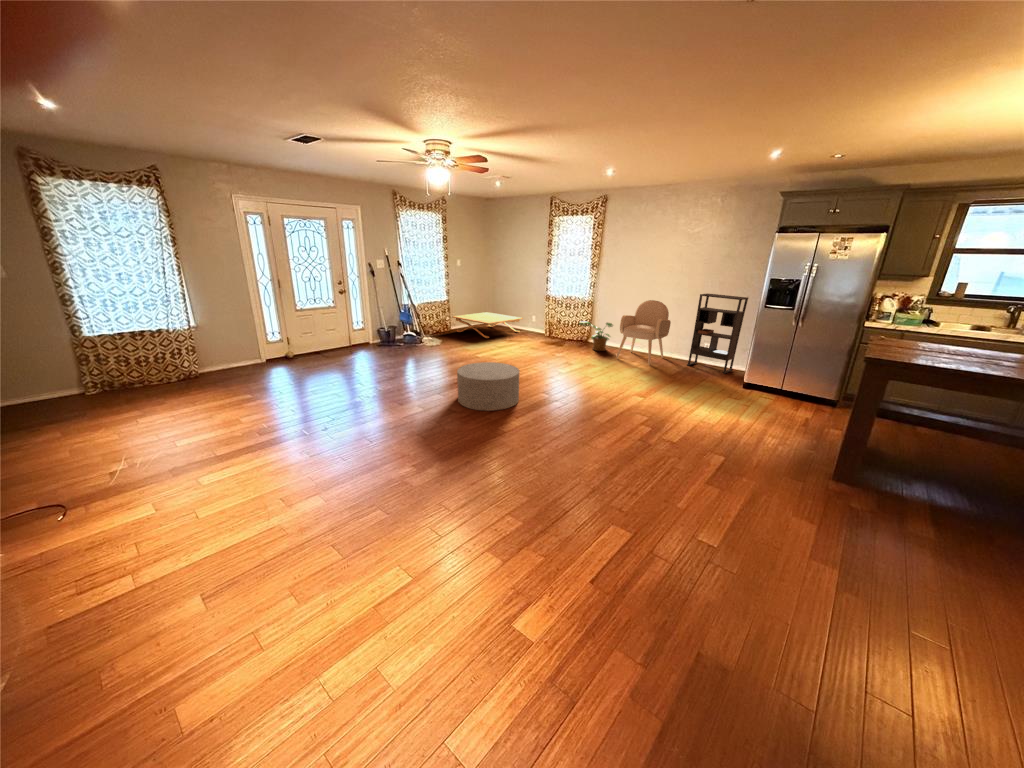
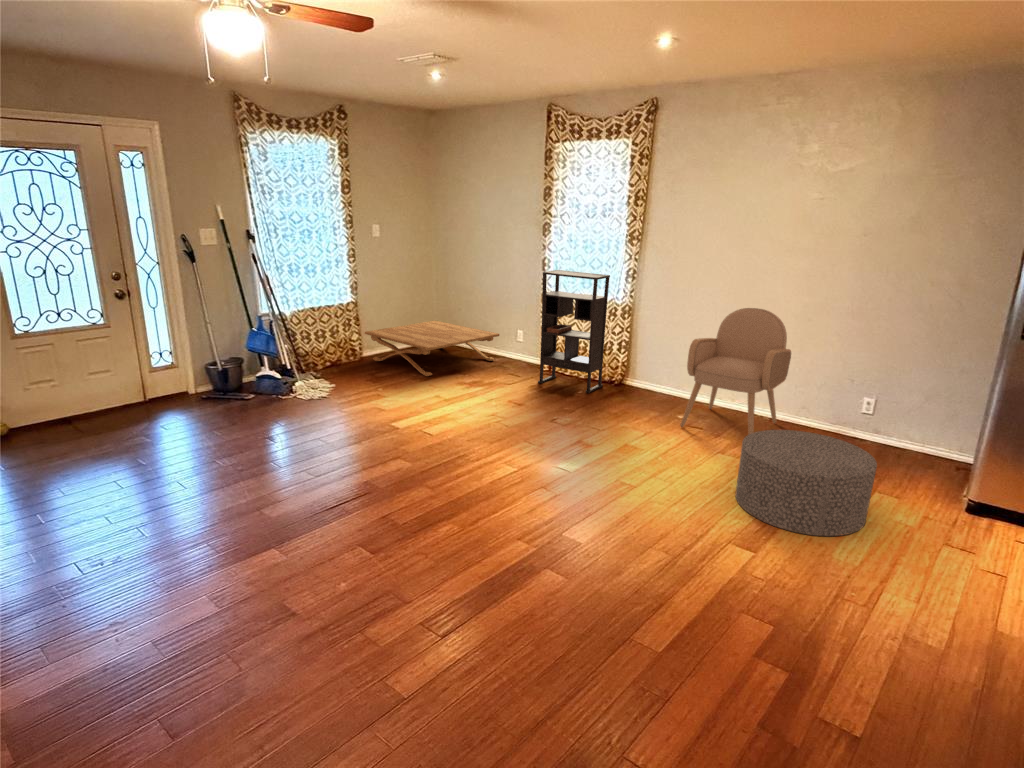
bookshelf: present [687,294,748,374] -> present [538,270,610,393]
potted plant: present [579,321,613,351] -> none [603,347,674,406]
ottoman: present [457,362,520,411] -> present [735,430,877,536]

